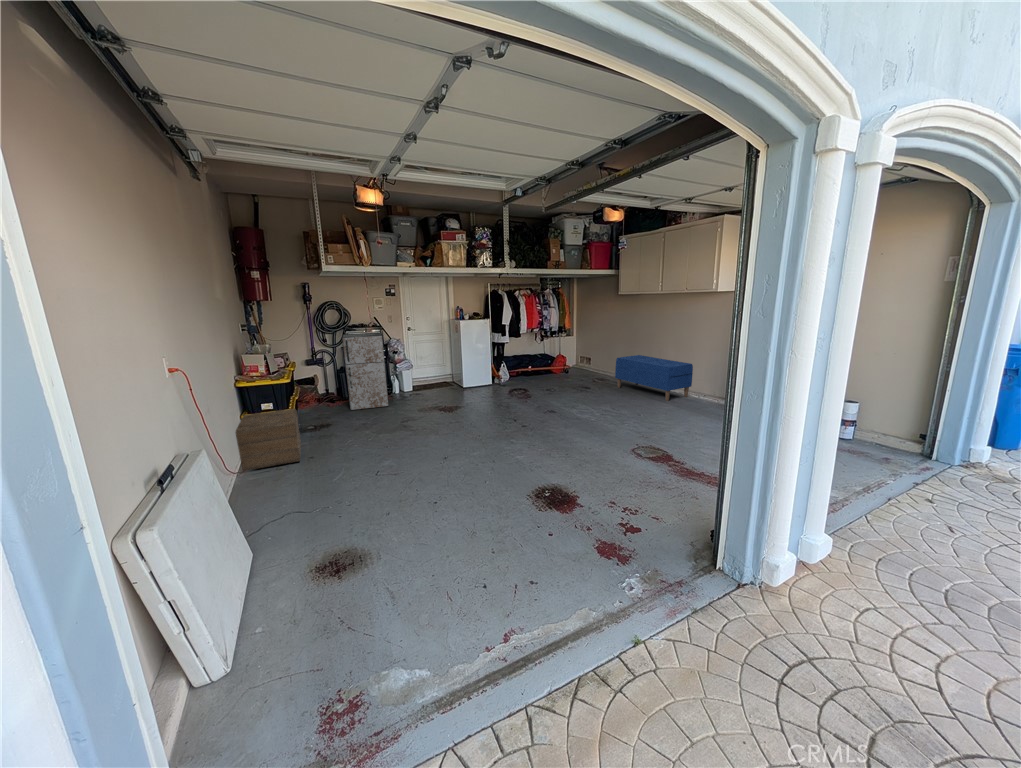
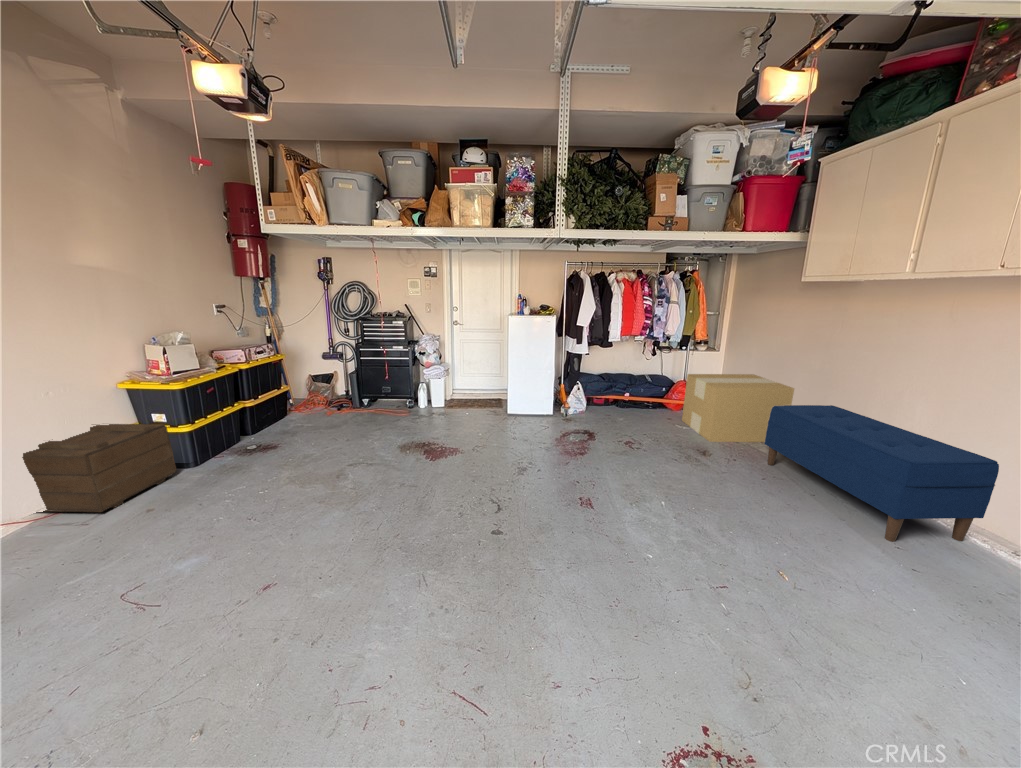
storage cabinet: present [342,332,389,410] -> none [321,324,398,426]
cardboard box: none [568,346,621,384] -> present [682,374,794,442]

